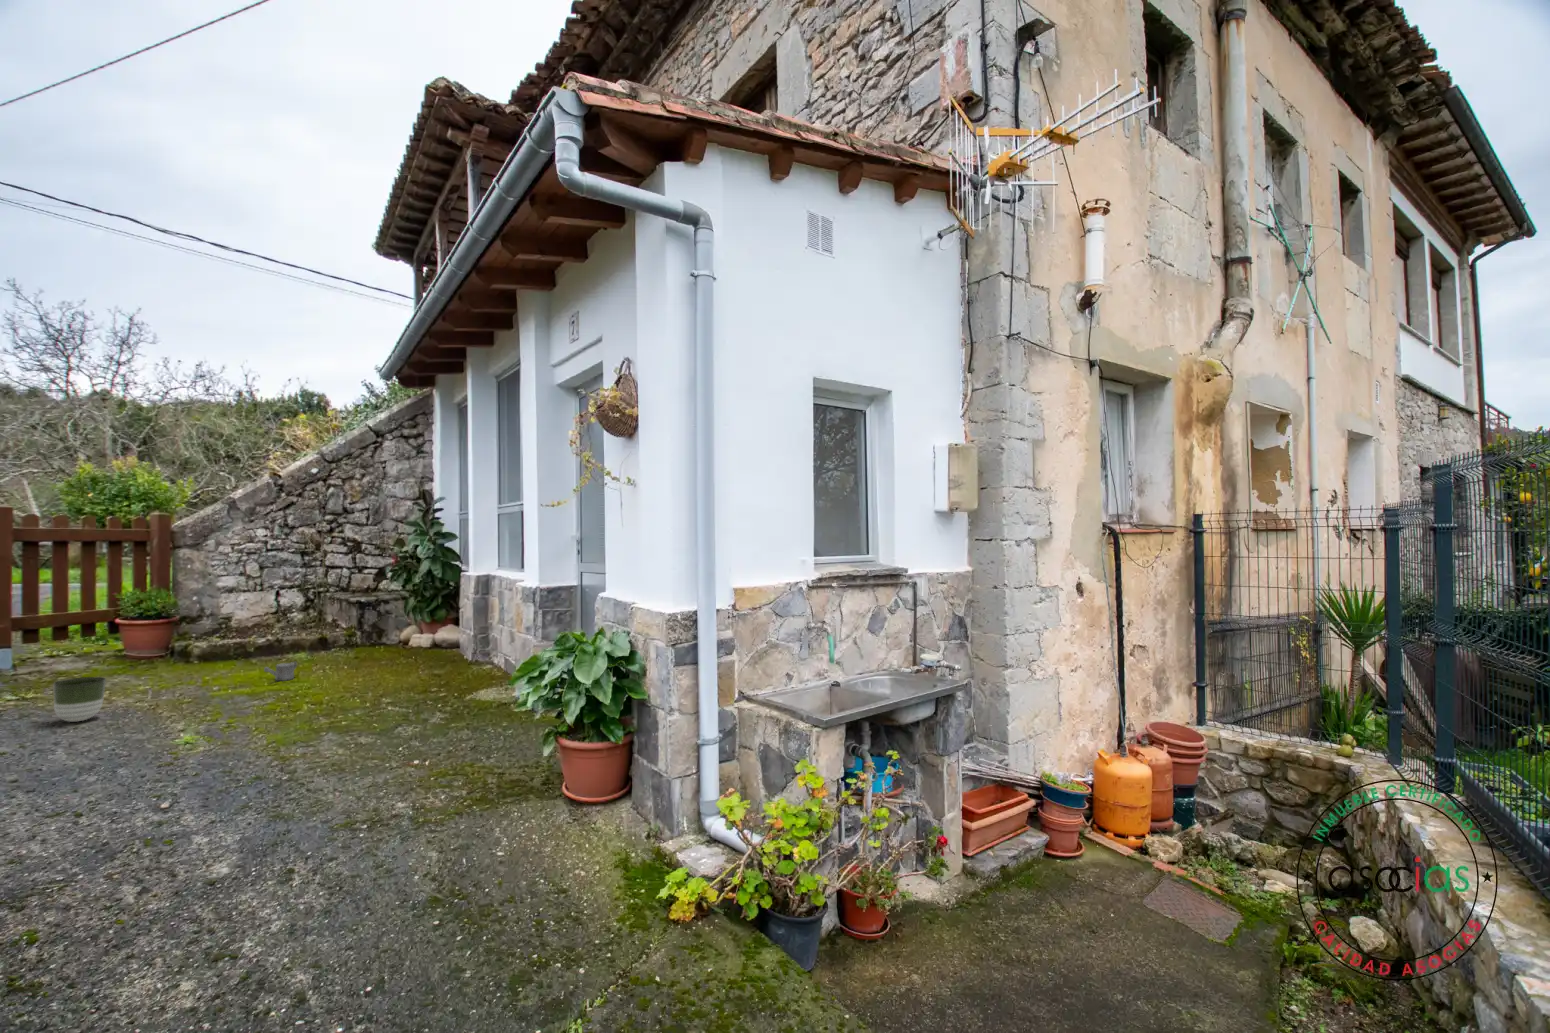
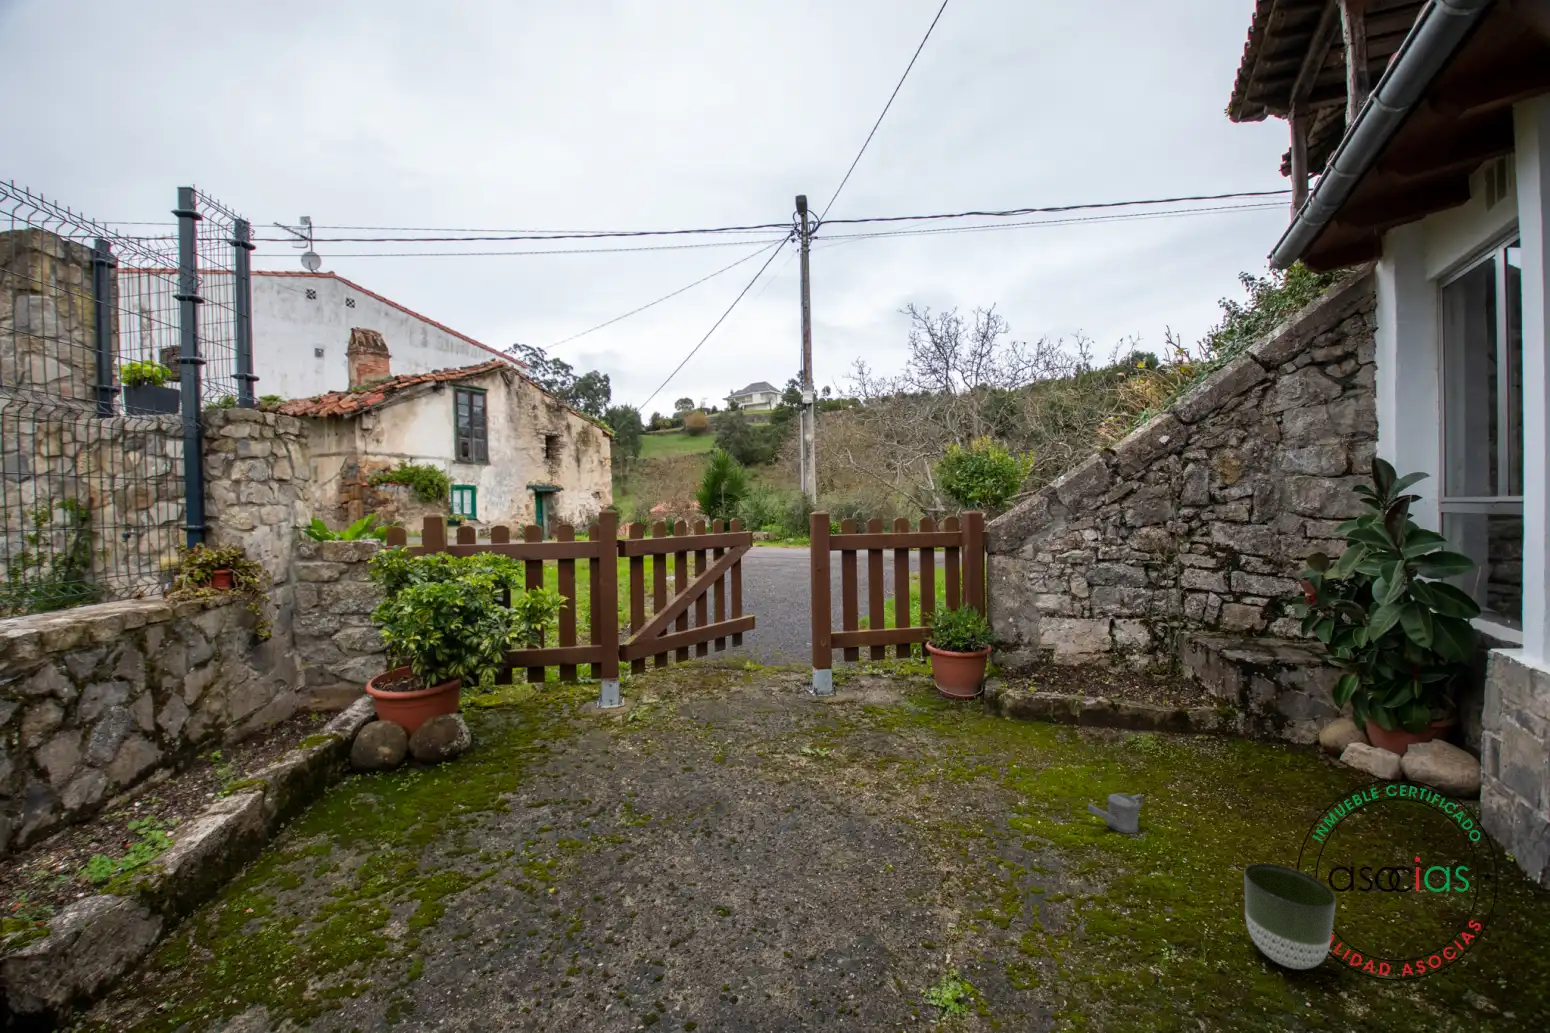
planter: present [54,677,106,722] -> present [1245,863,1336,969]

